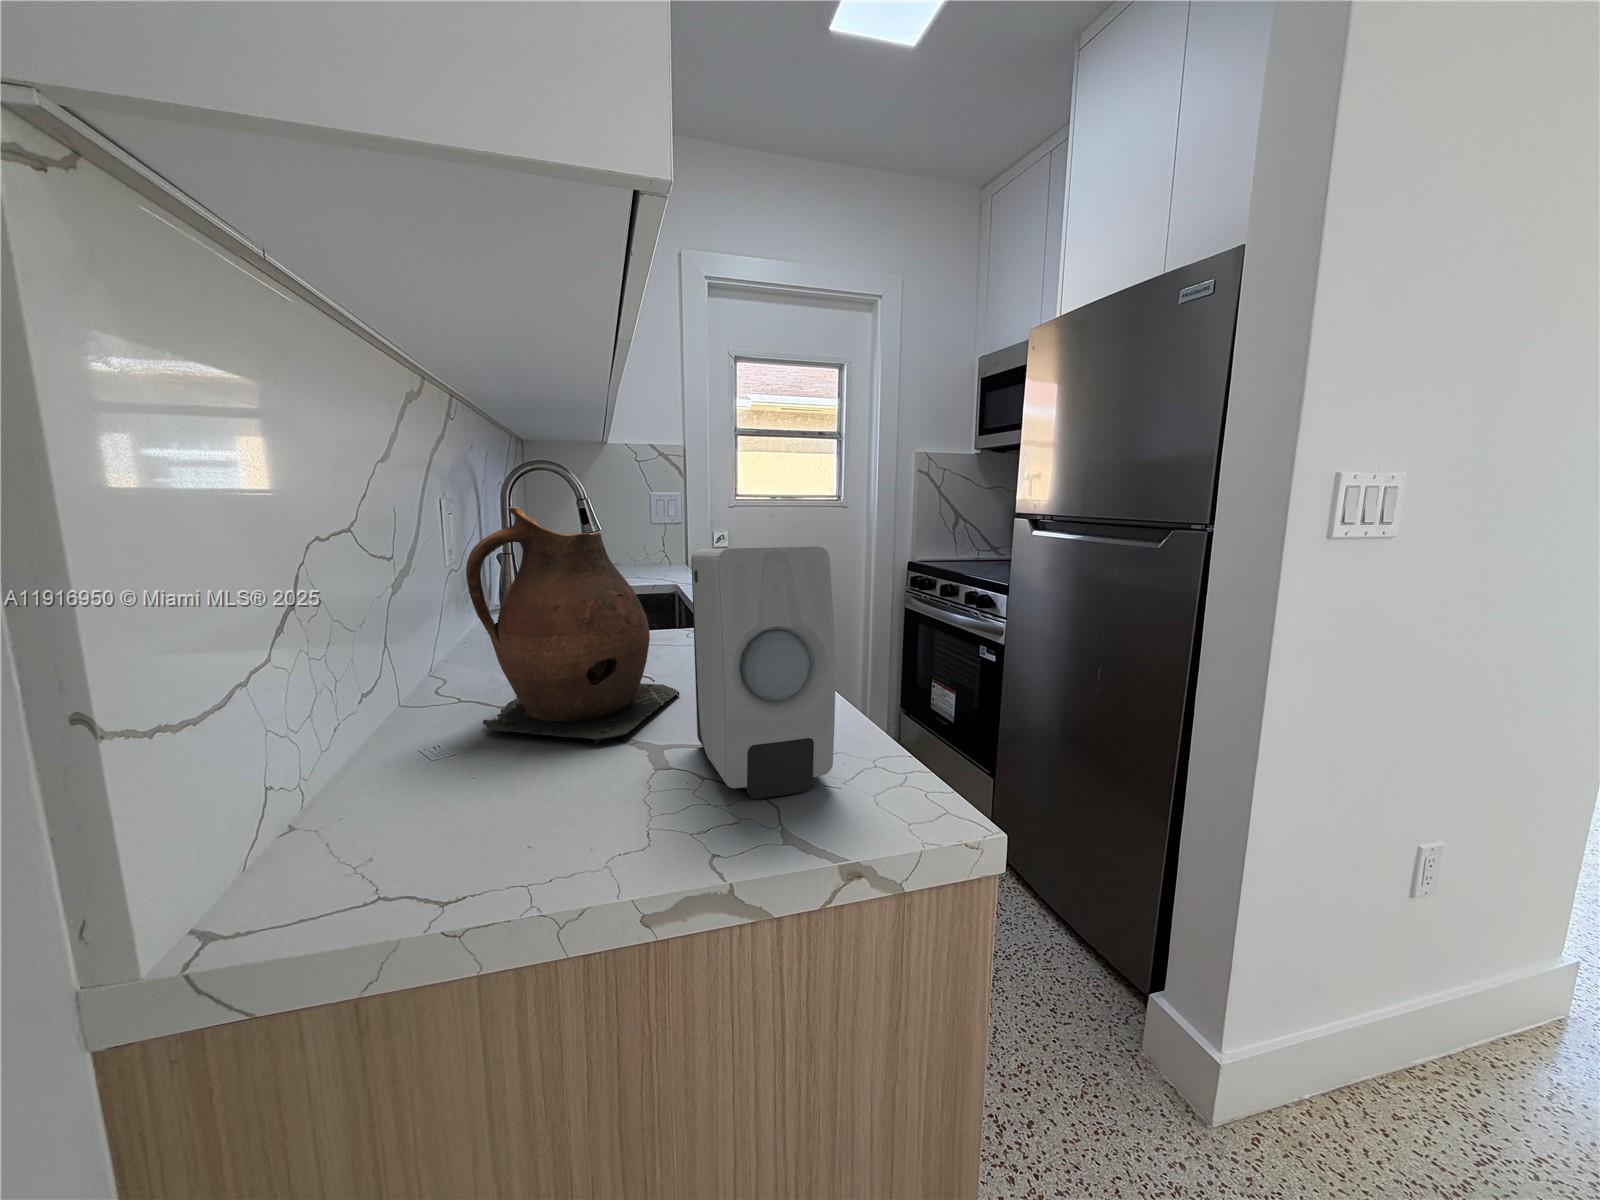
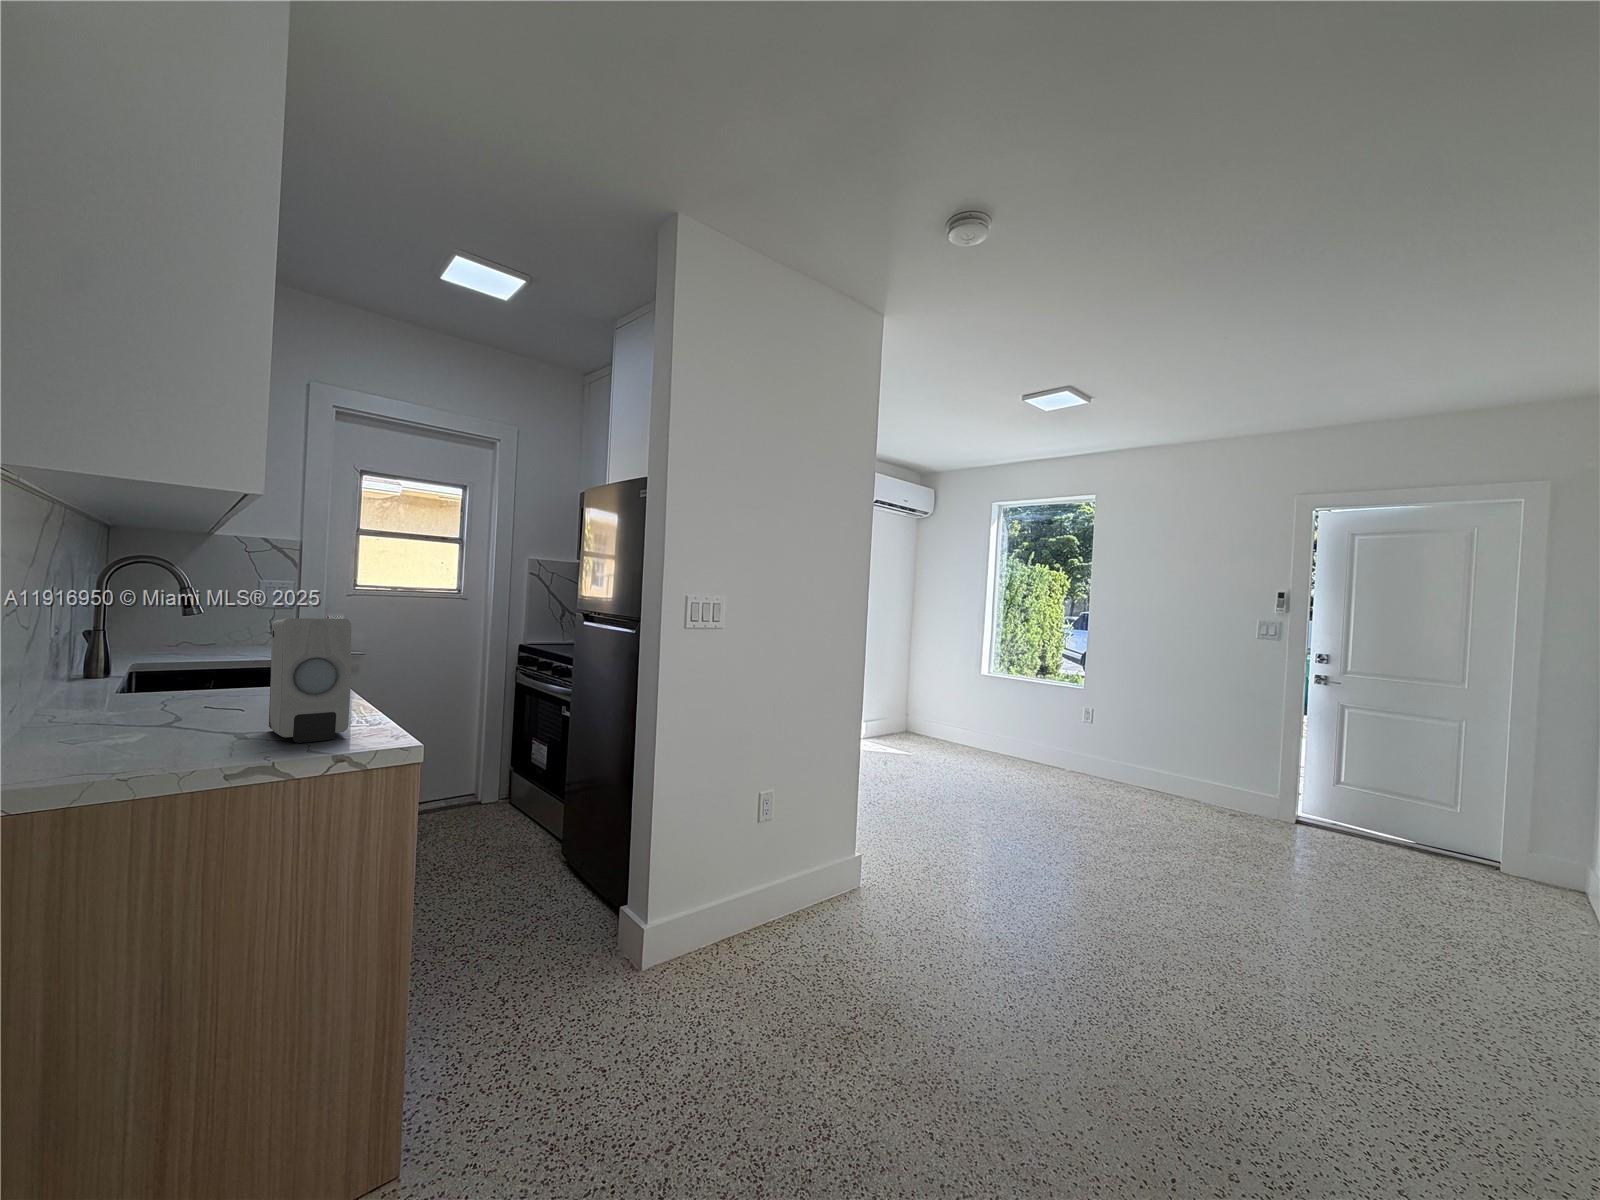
ceramic pitcher: present [466,507,679,744] -> none [100,593,262,732]

